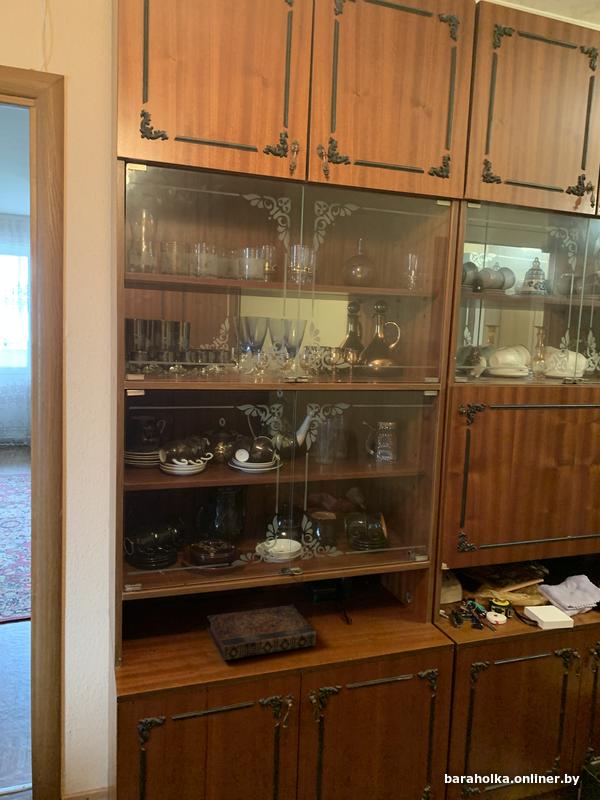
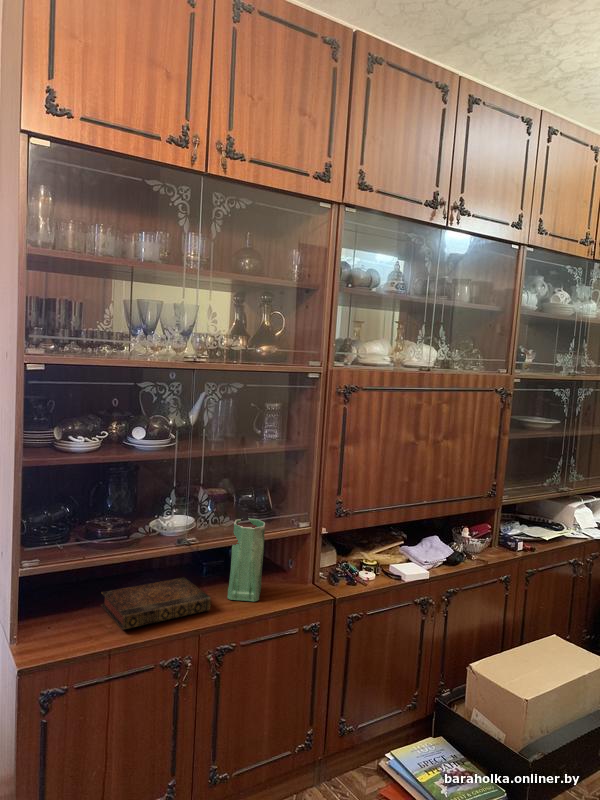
vase: none [336,547,377,639] -> present [227,519,265,601]

